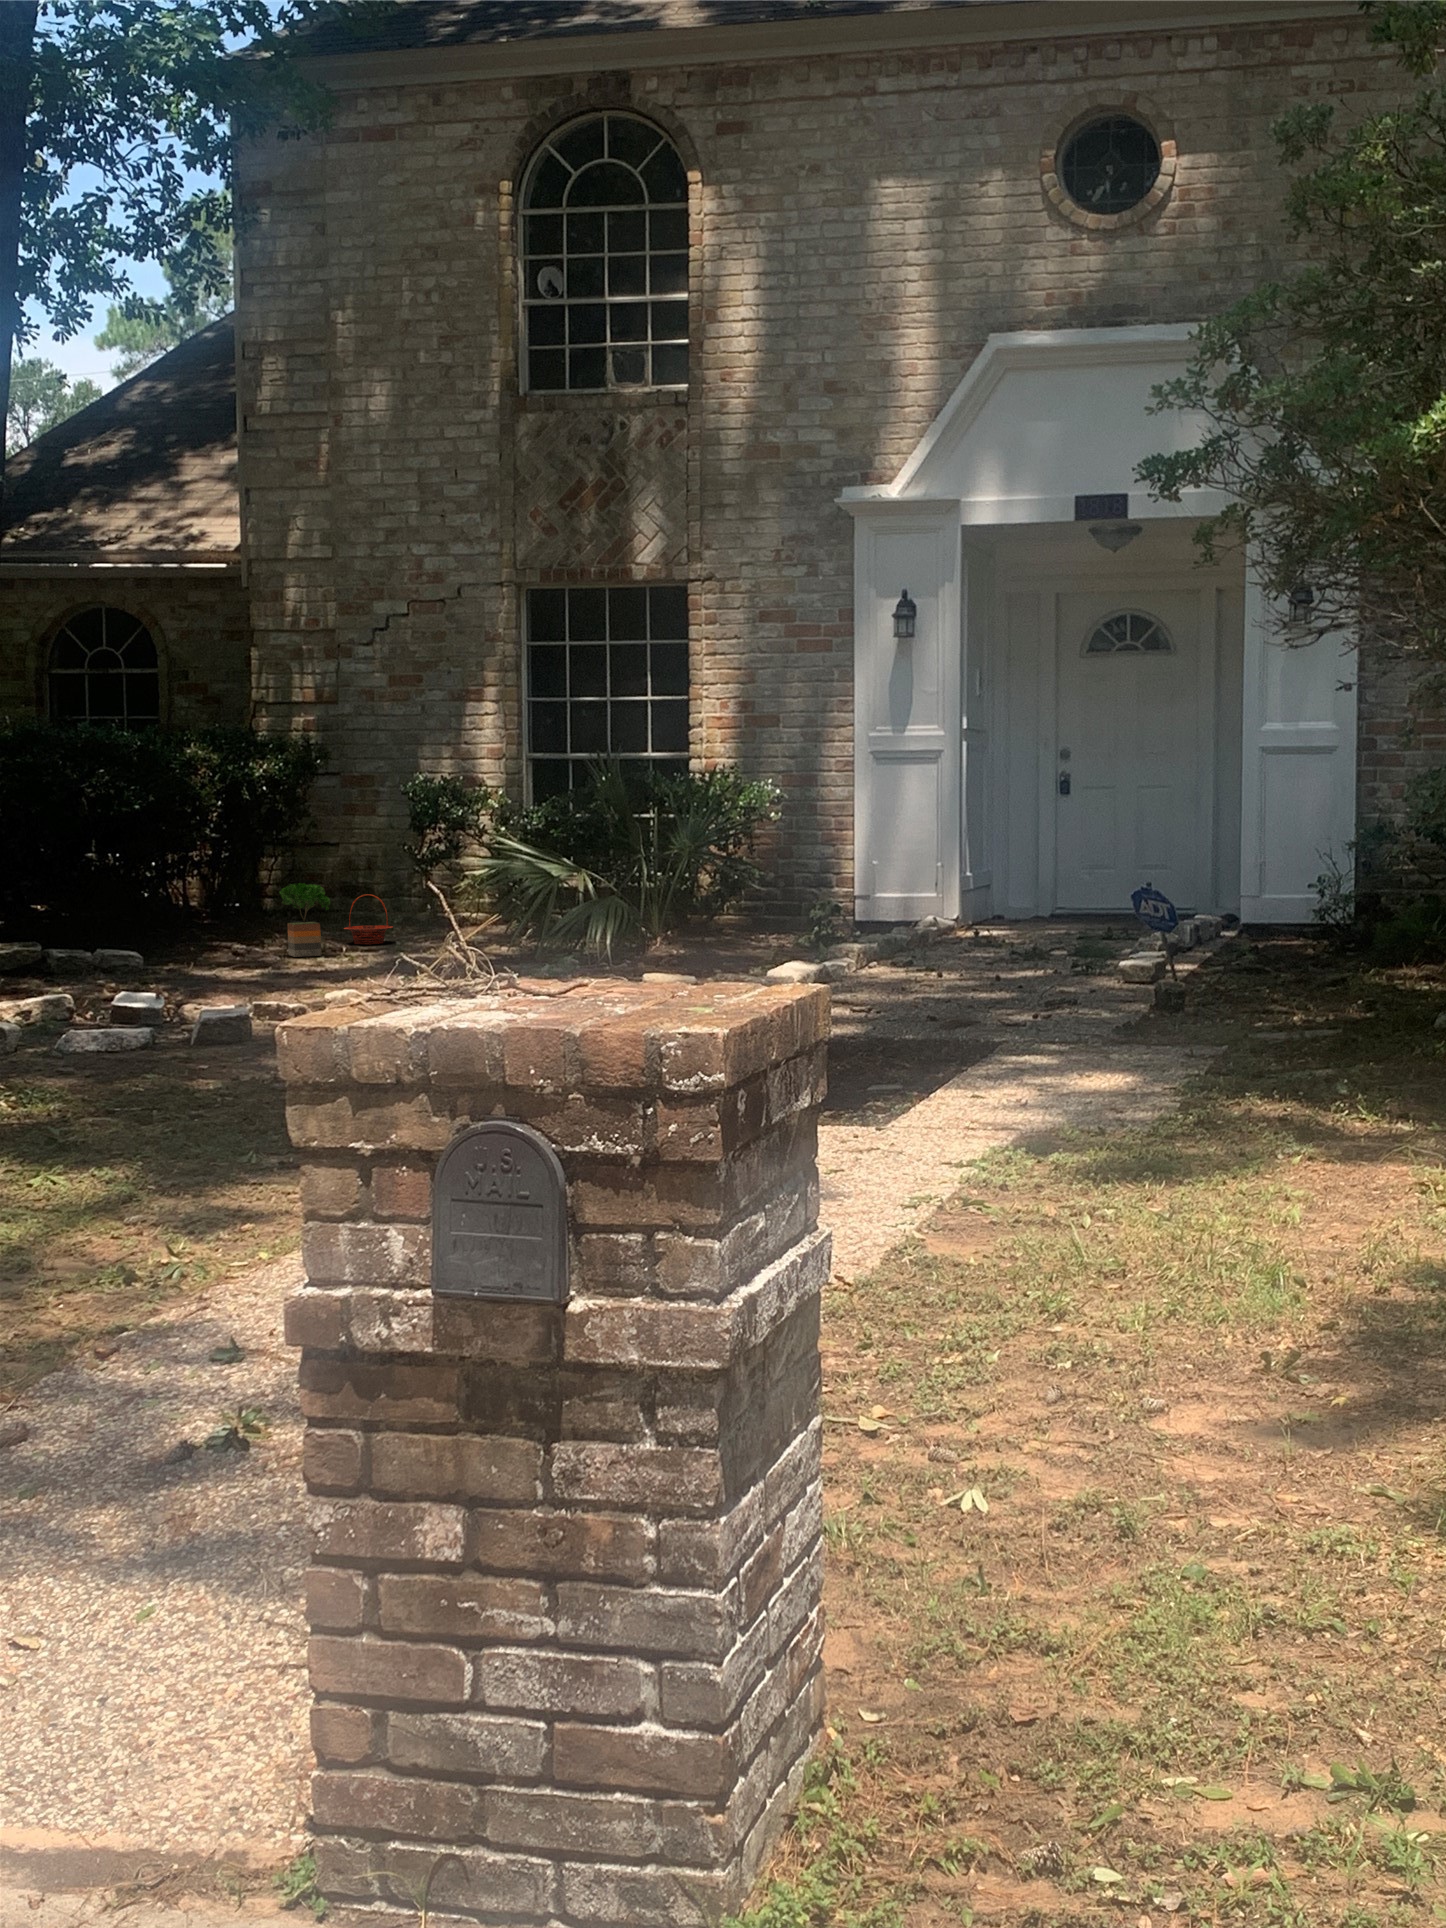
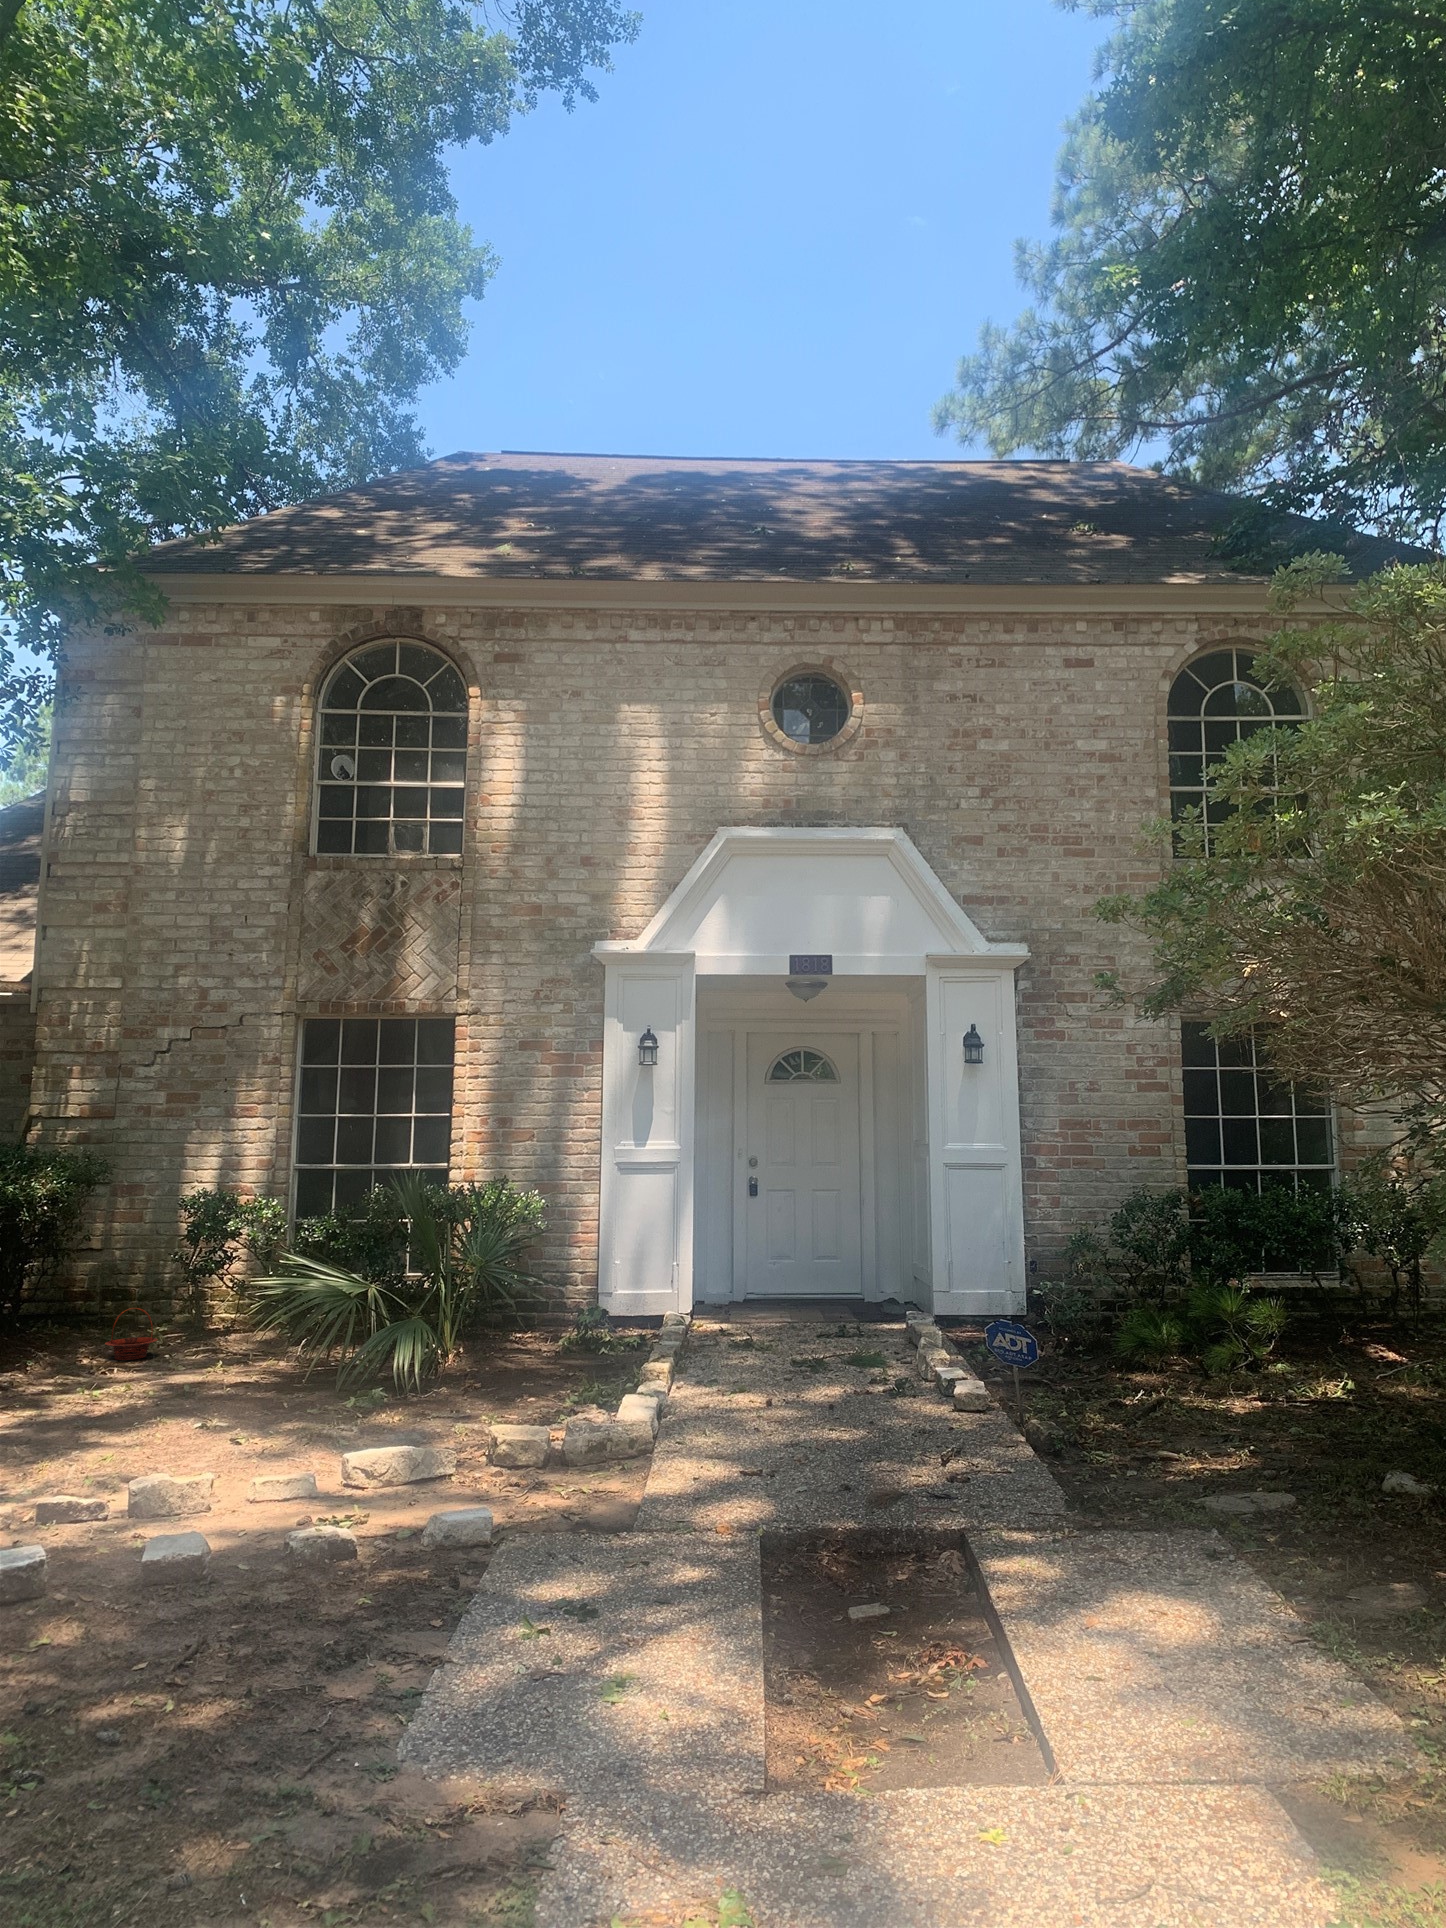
potted tree: present [280,883,330,957] -> none [42,1306,101,1387]

